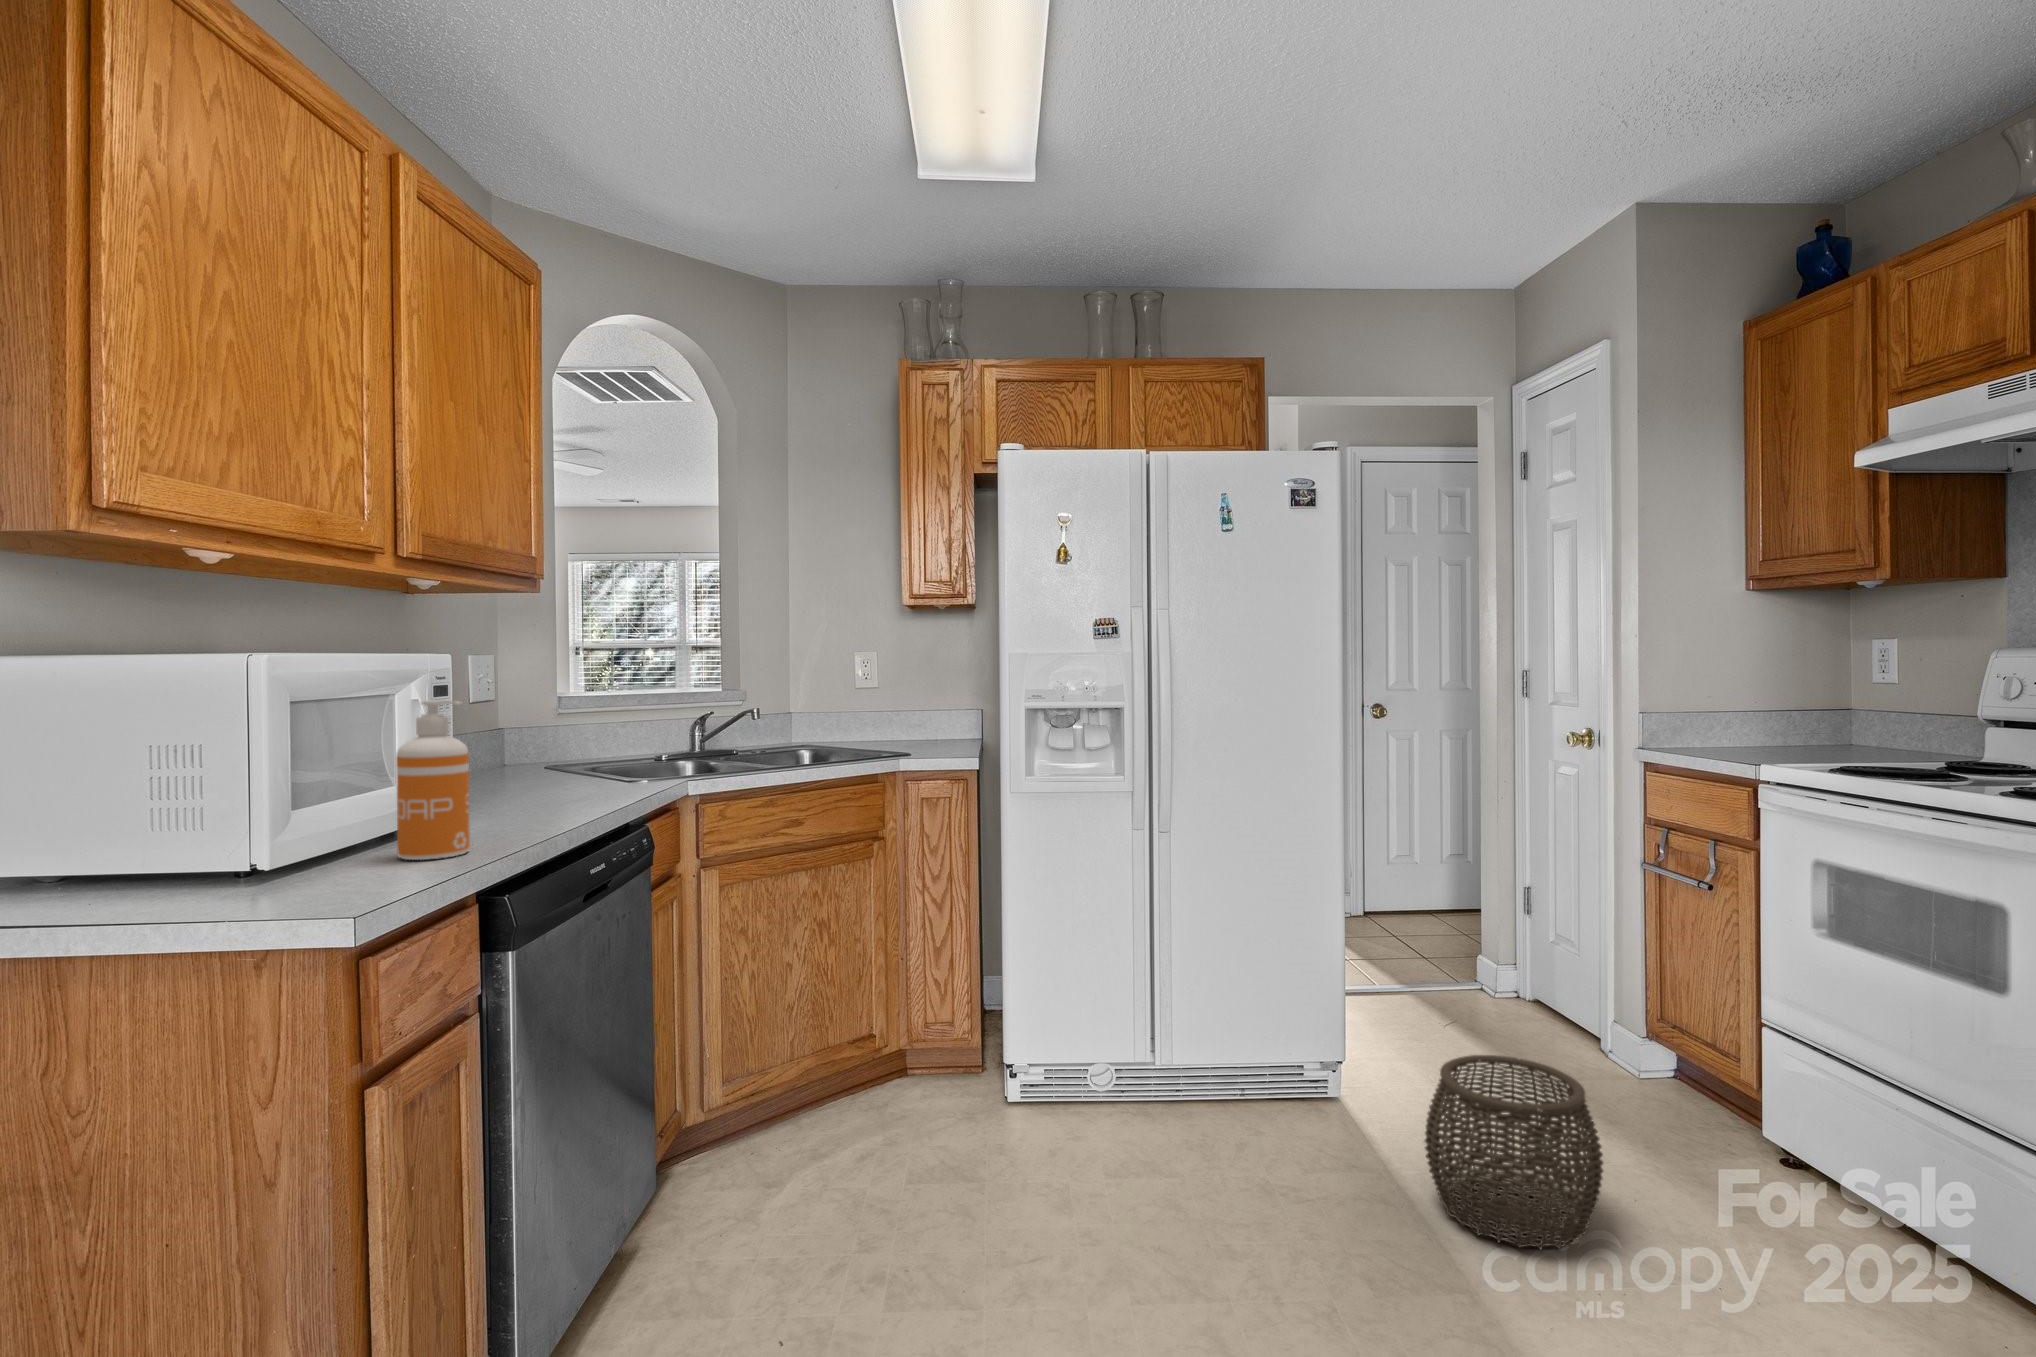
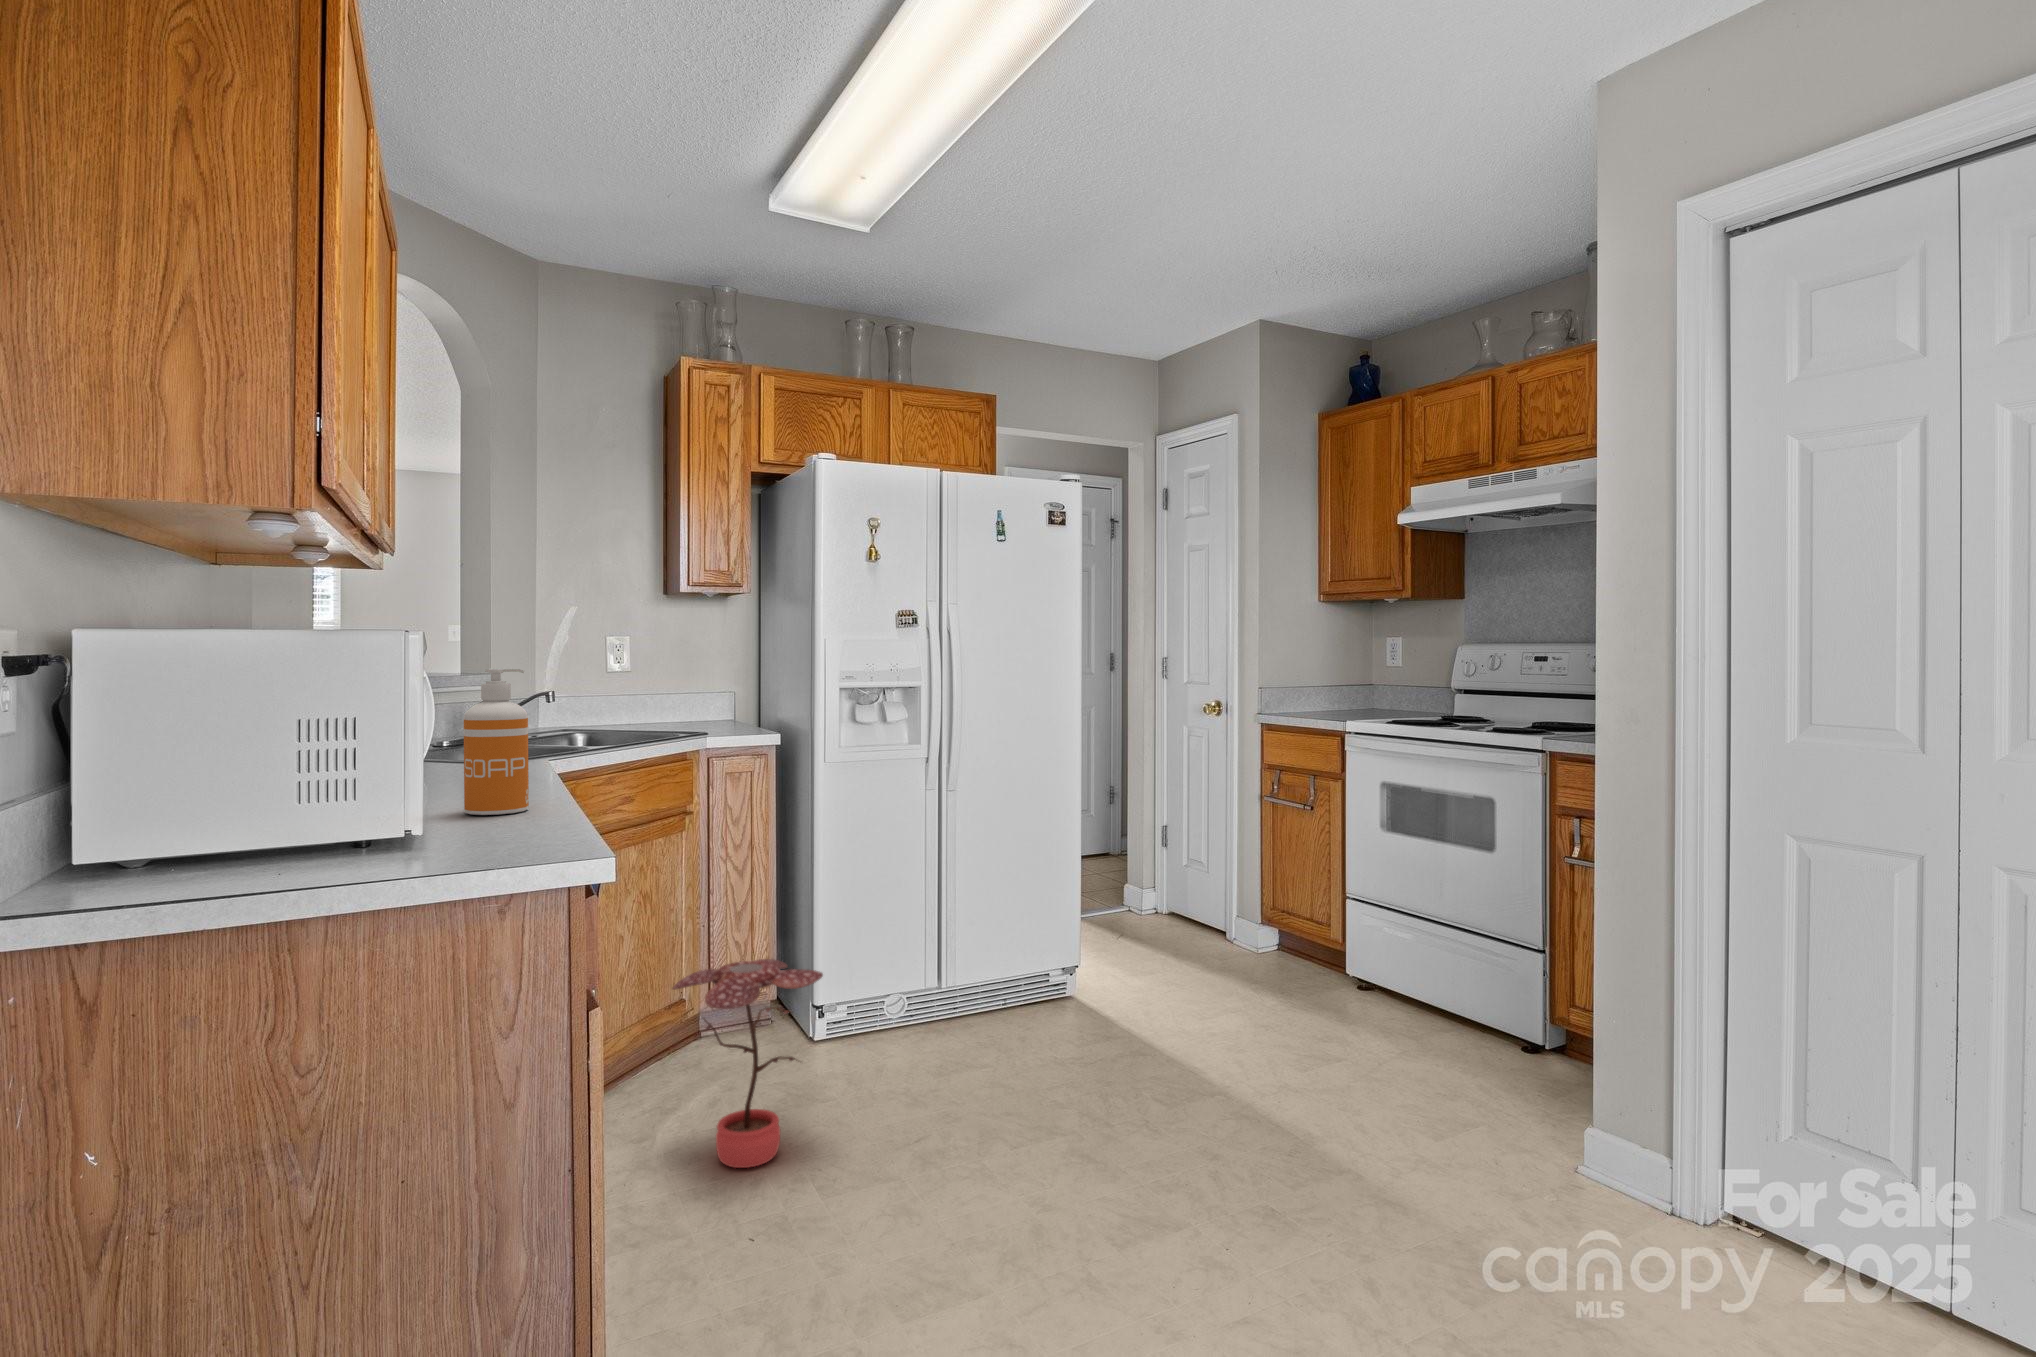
potted plant: none [749,1020,900,1264] -> present [672,959,823,1168]
woven basket: present [1425,1055,1603,1249] -> none [1169,933,1286,1056]

